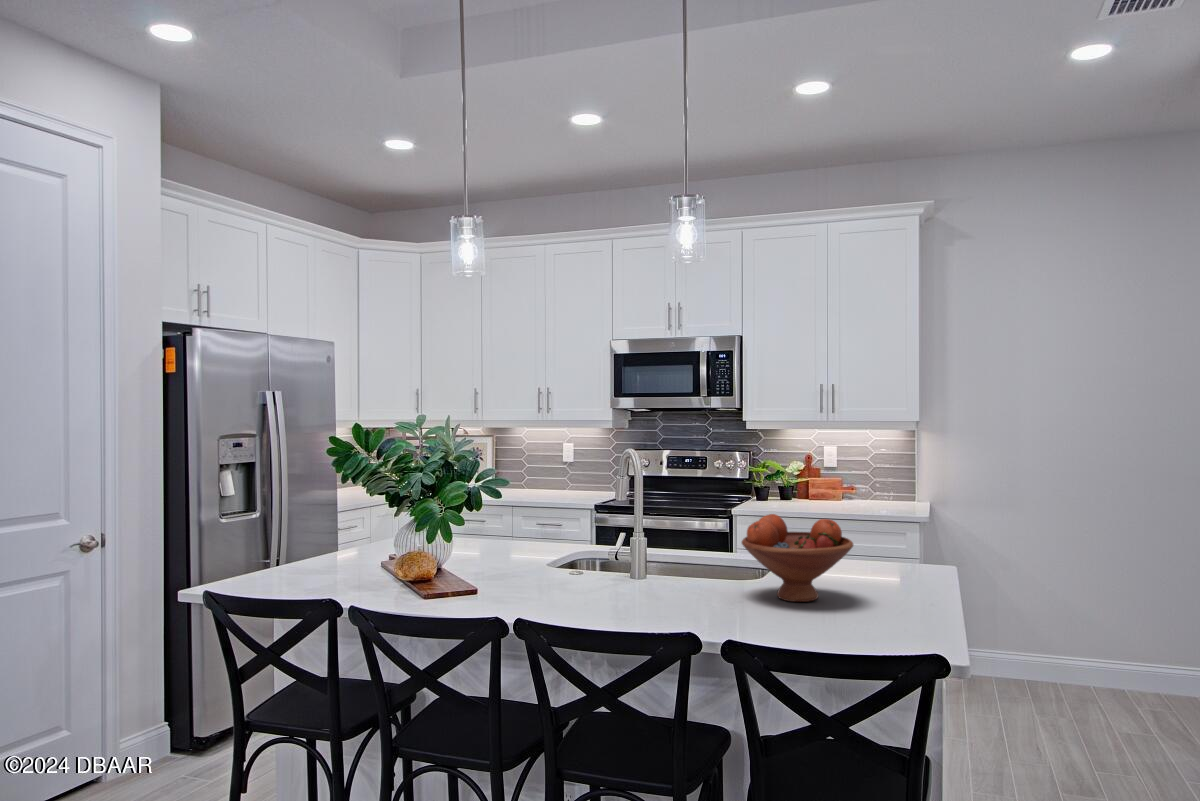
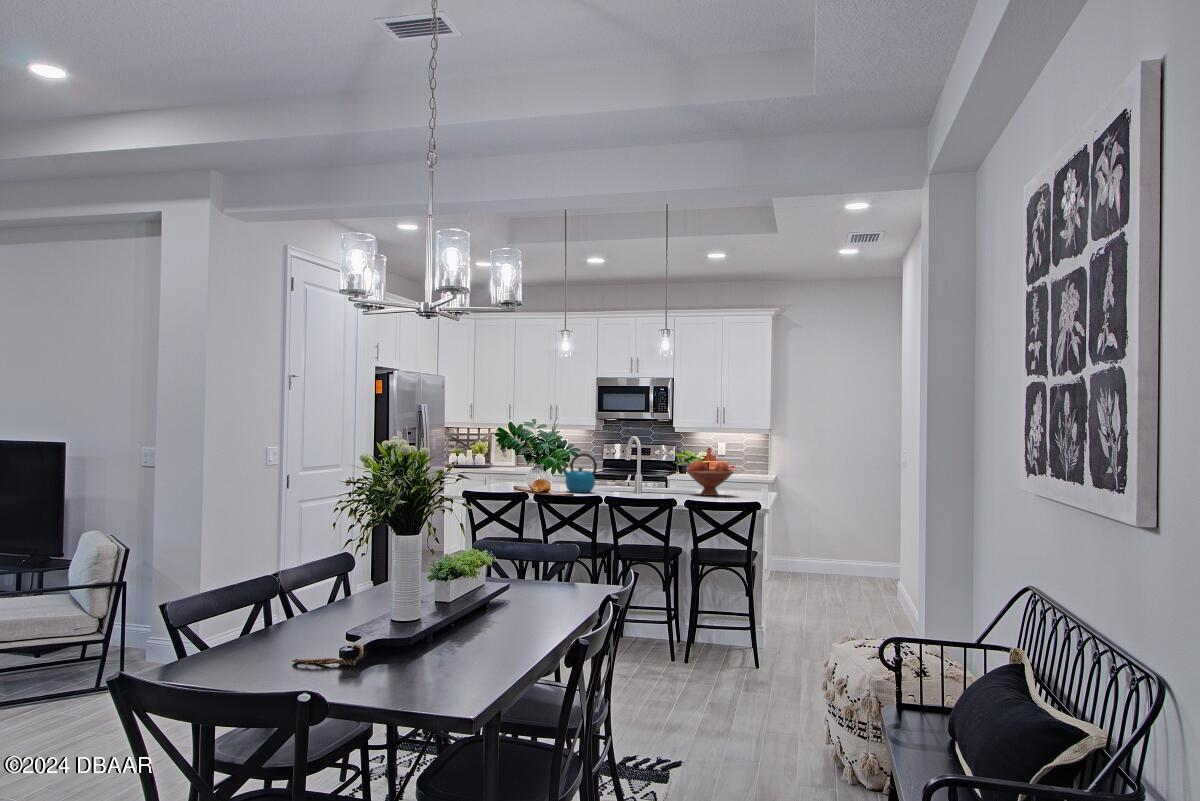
kettle: none [435,511,521,607] -> present [561,453,597,493]

